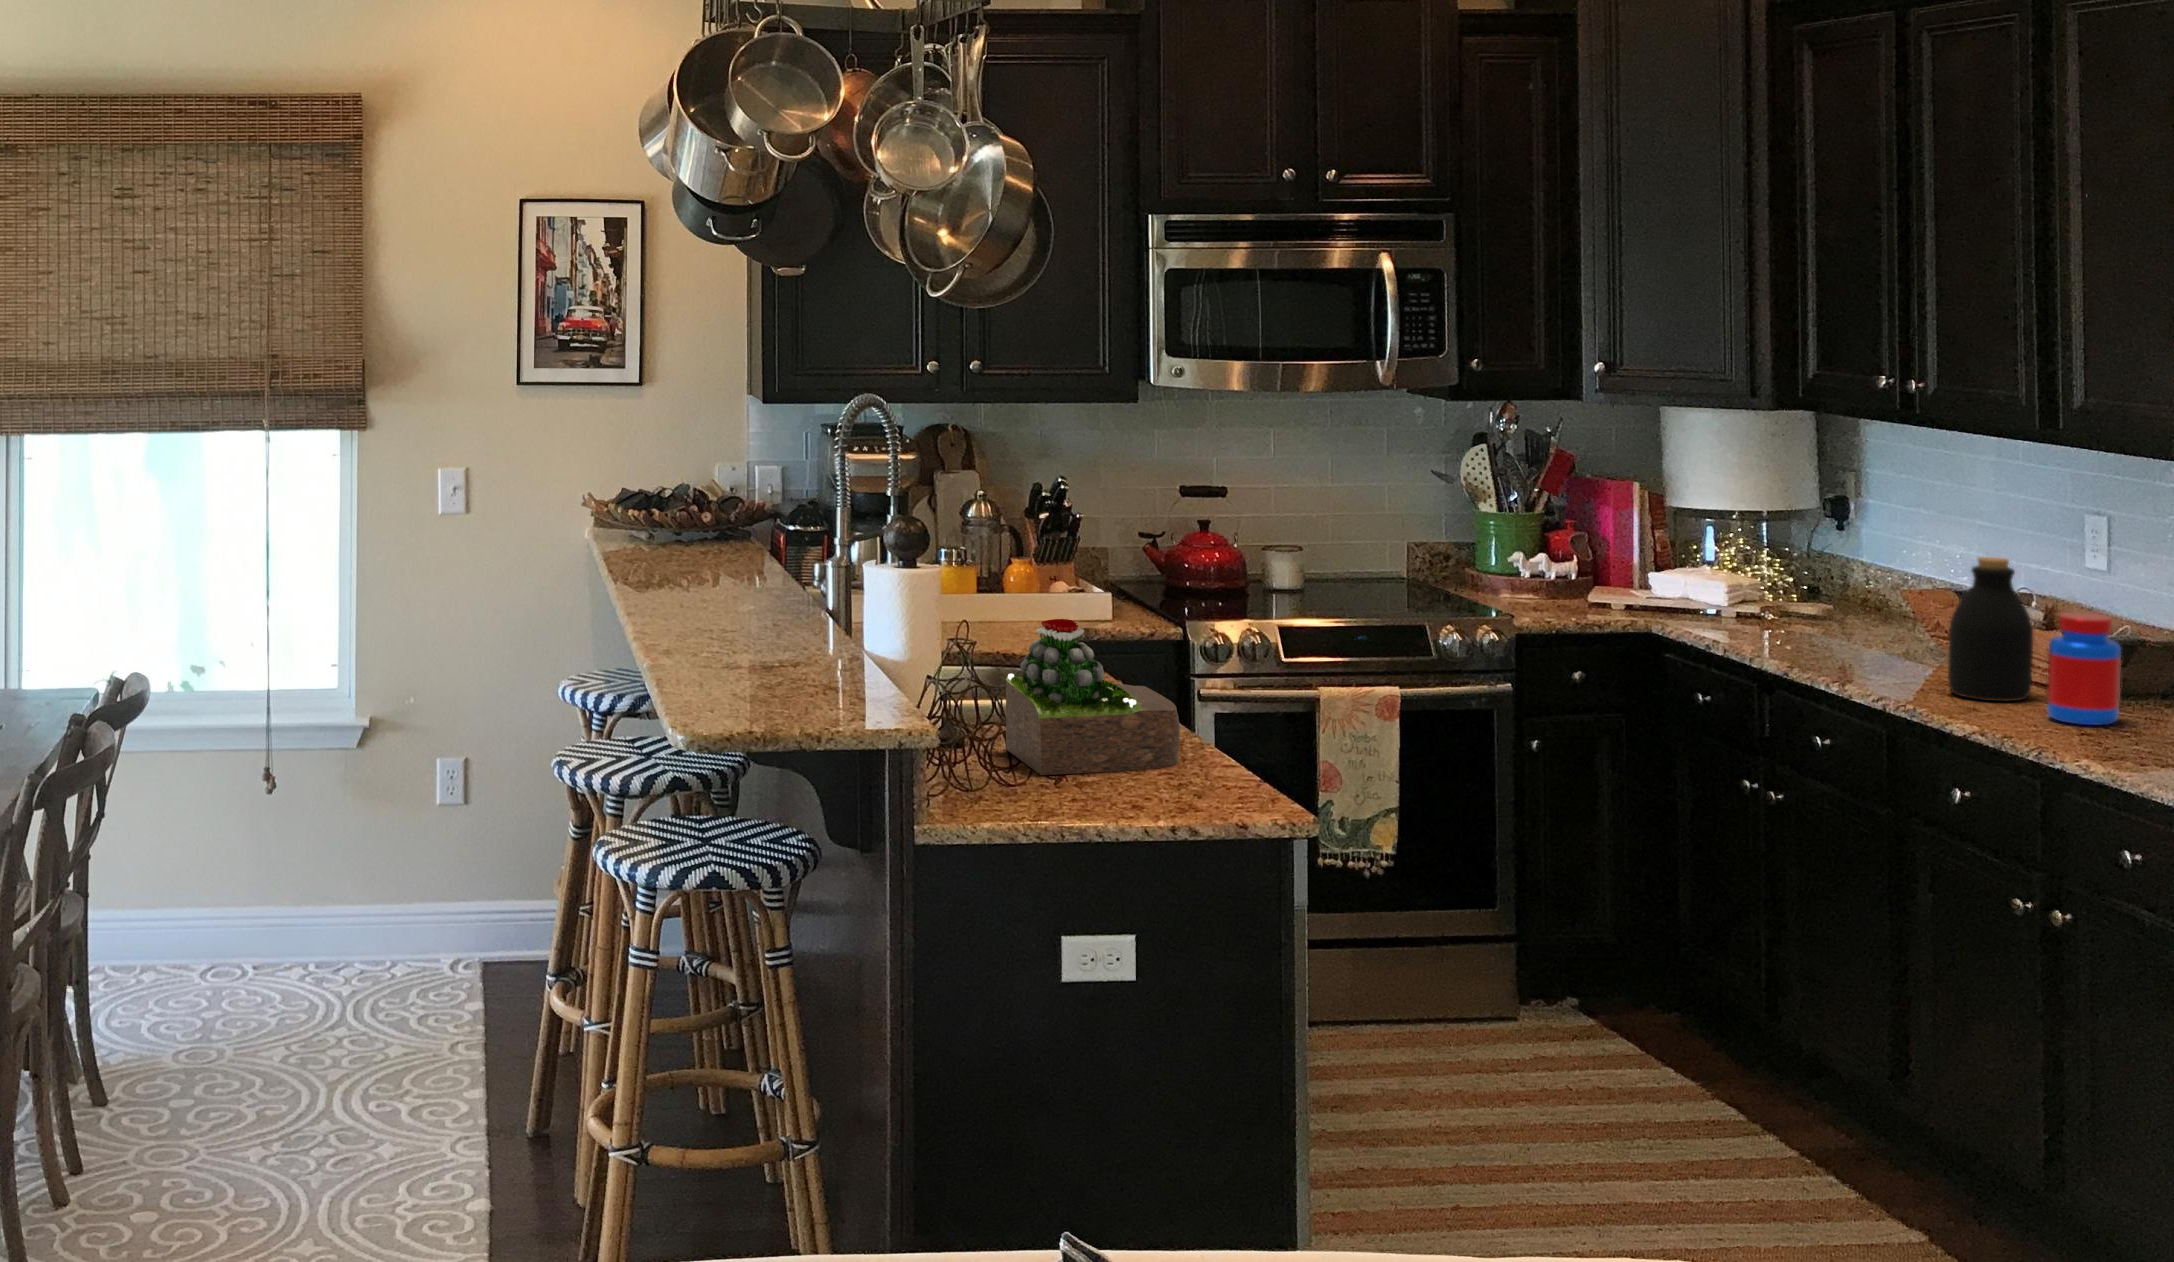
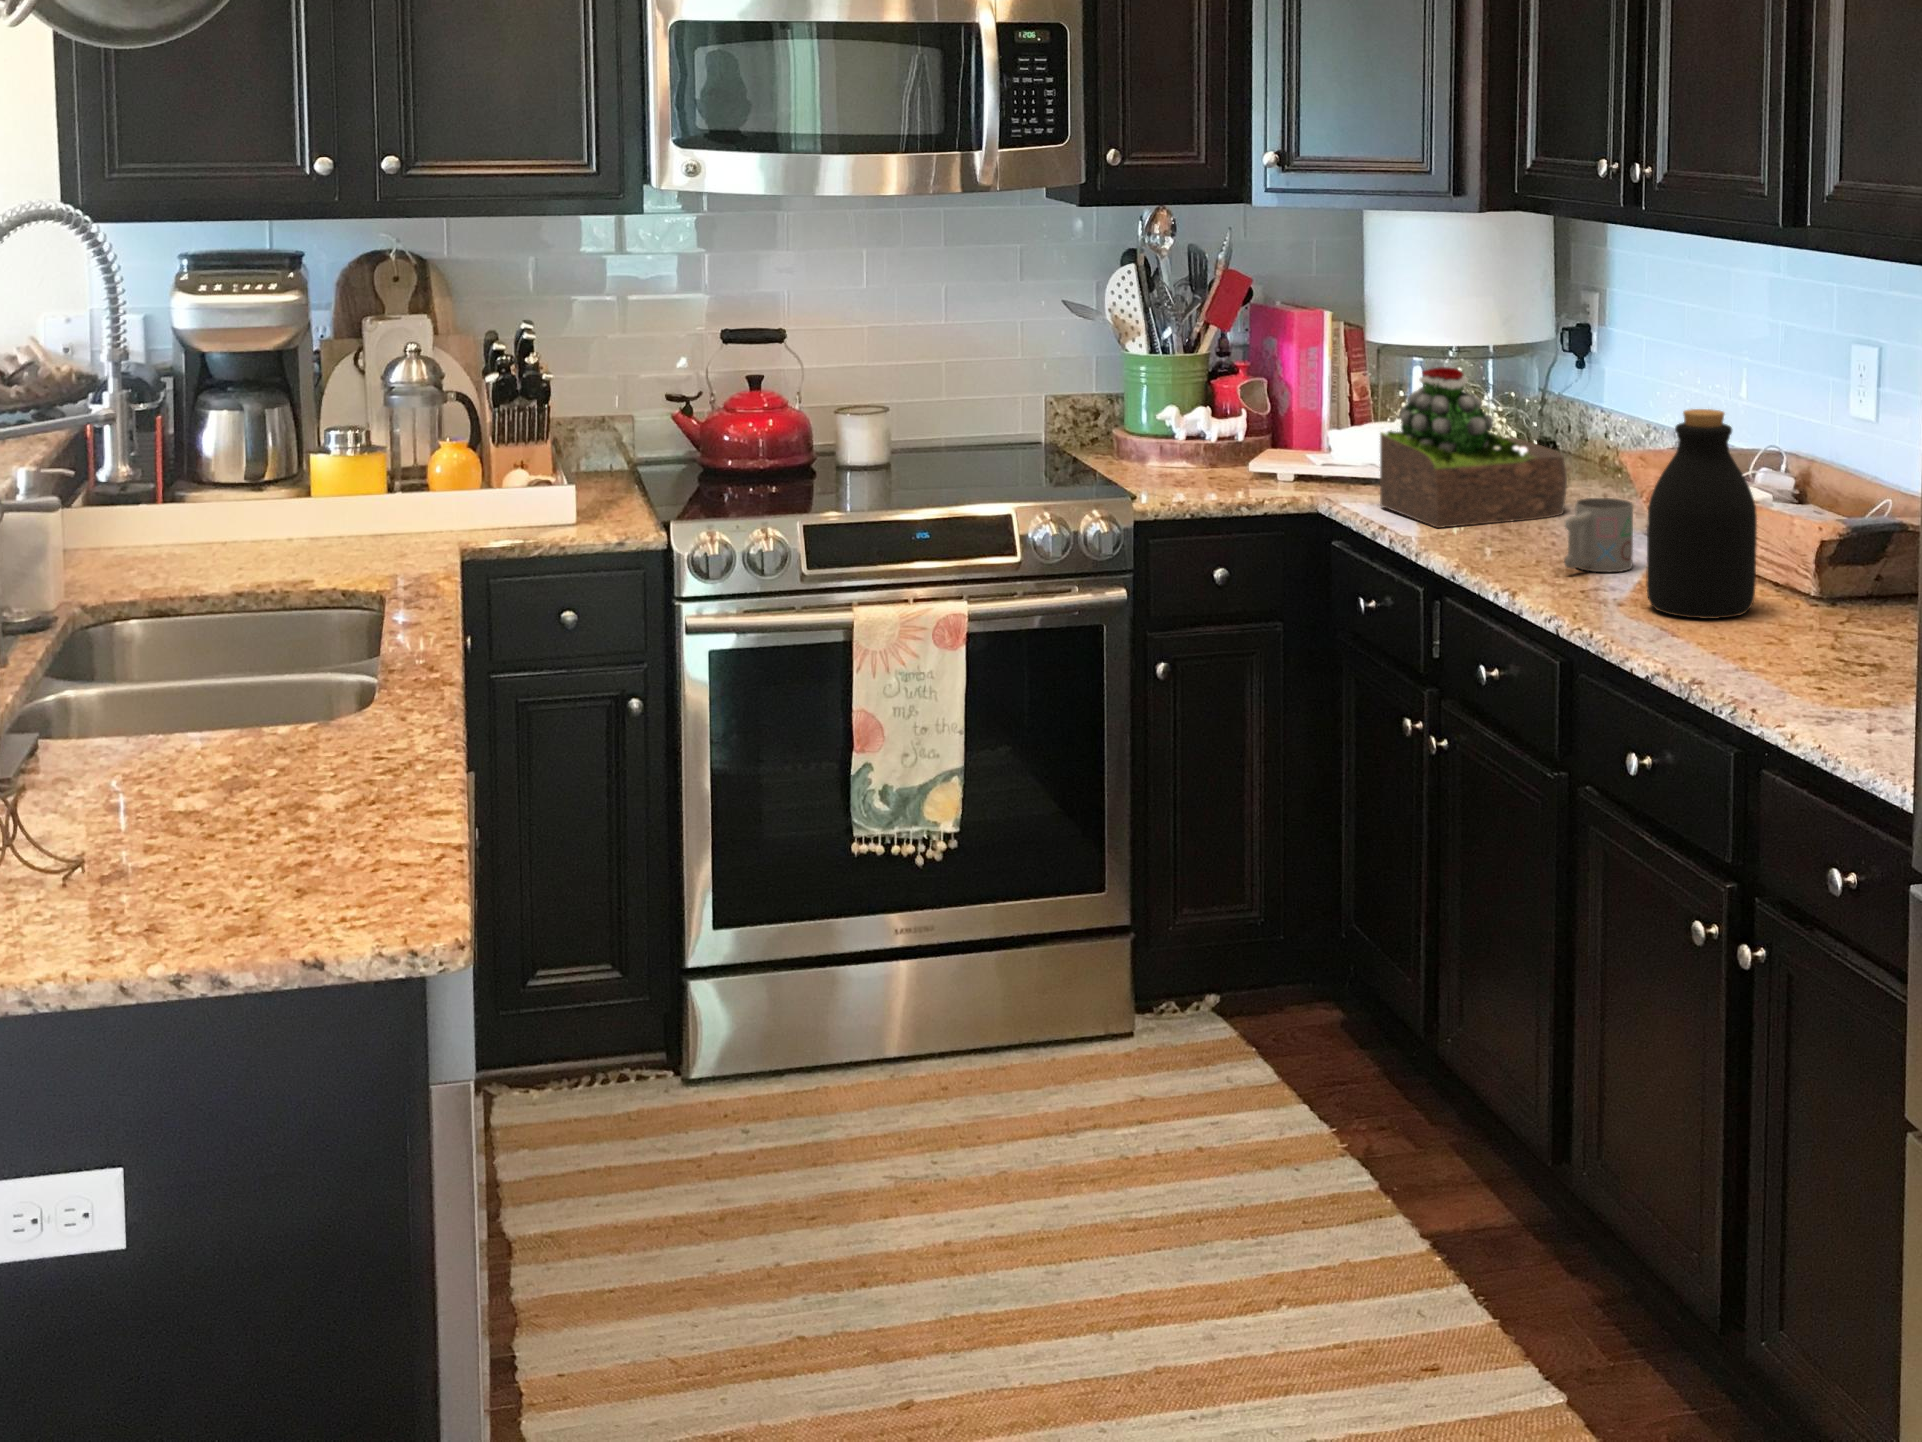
jar: present [2047,613,2121,725] -> none [1765,490,1862,657]
succulent plant: present [1006,619,1180,775] -> present [1380,367,1567,528]
mug: none [1876,620,1927,672] -> present [1564,498,1633,572]

